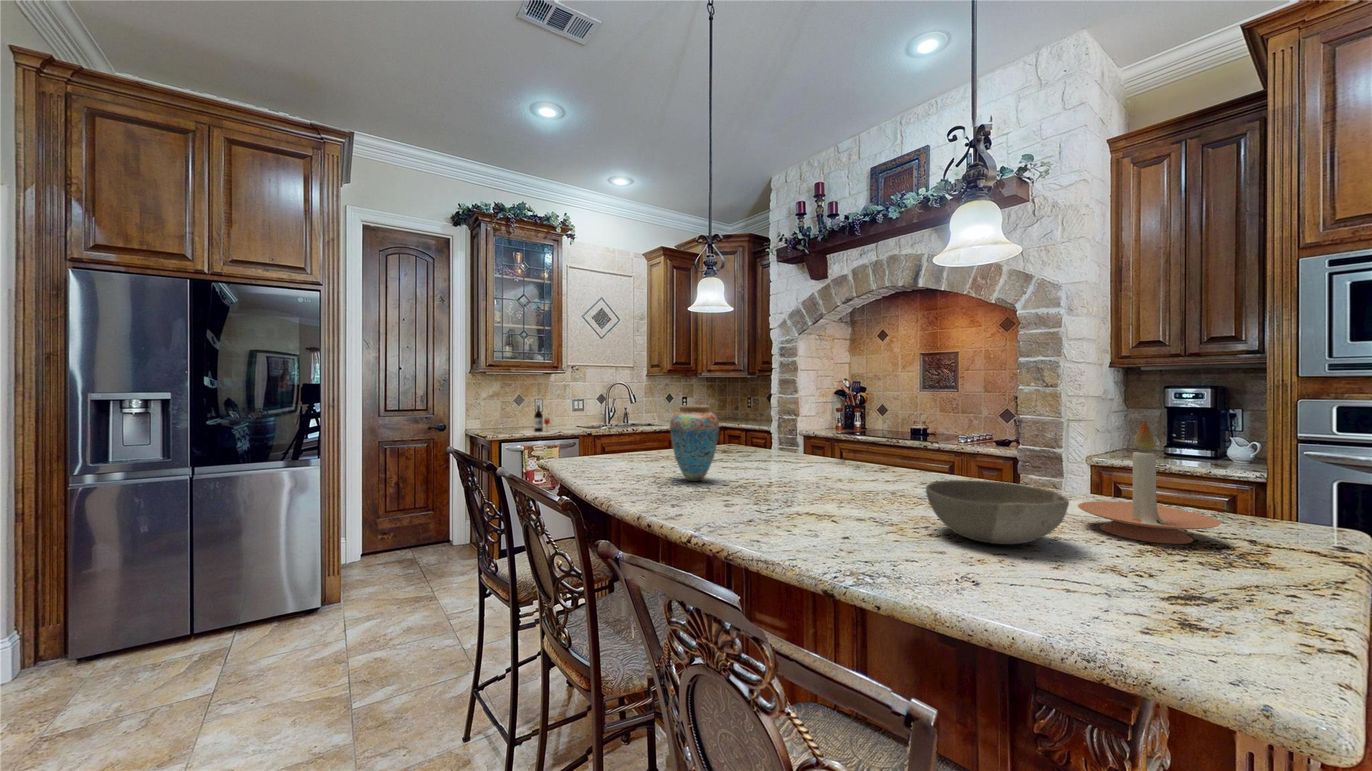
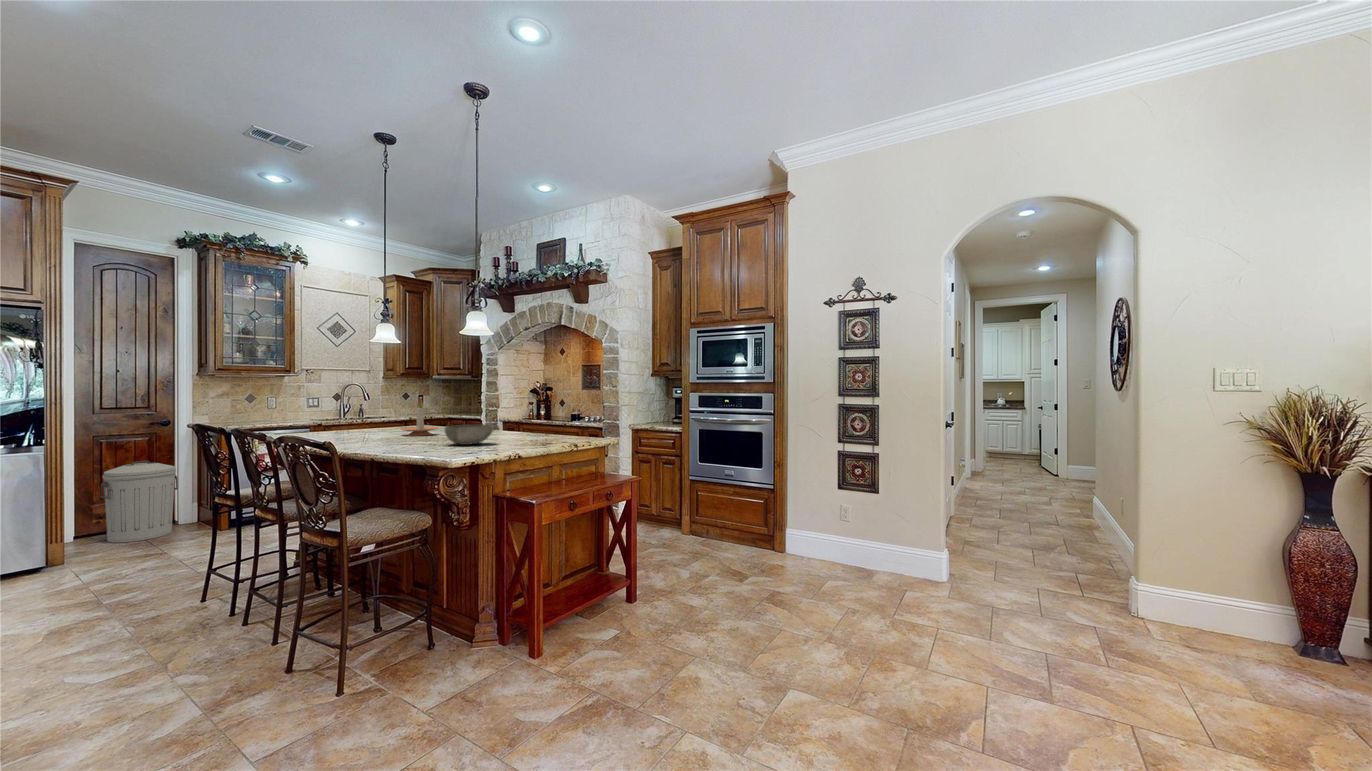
wine bottle: present [520,405,559,435] -> none [238,402,295,426]
vase: present [670,405,719,481] -> none [349,397,381,438]
candle holder: present [1078,420,1221,544] -> present [401,398,438,436]
trash can: none [382,472,451,570] -> present [100,461,178,543]

